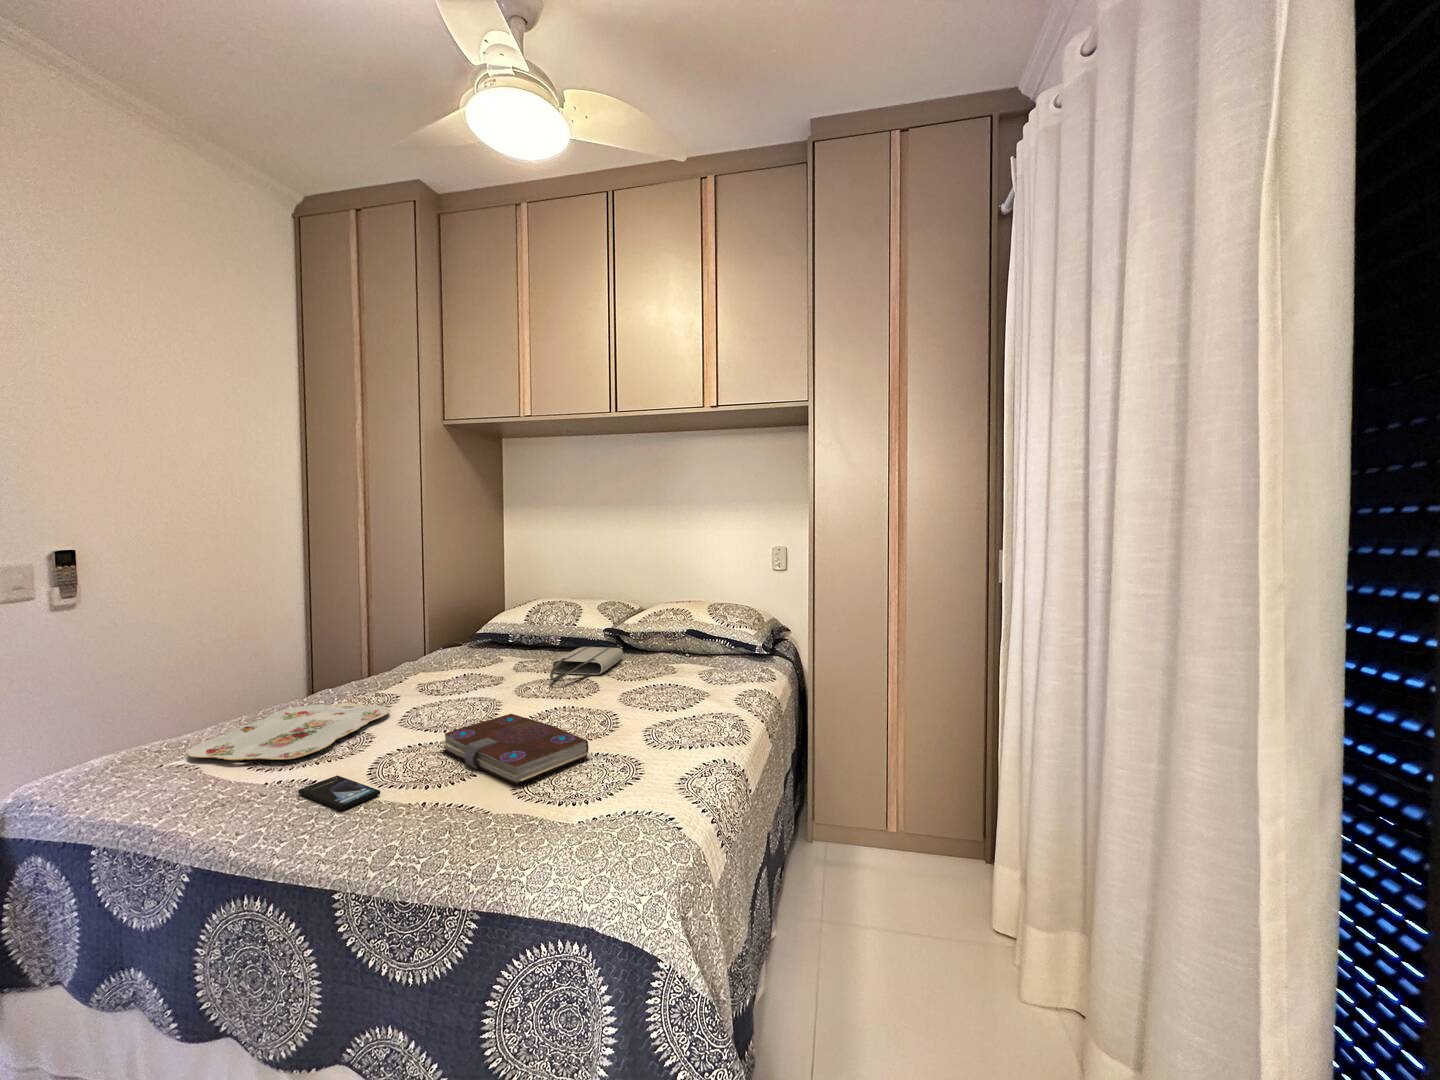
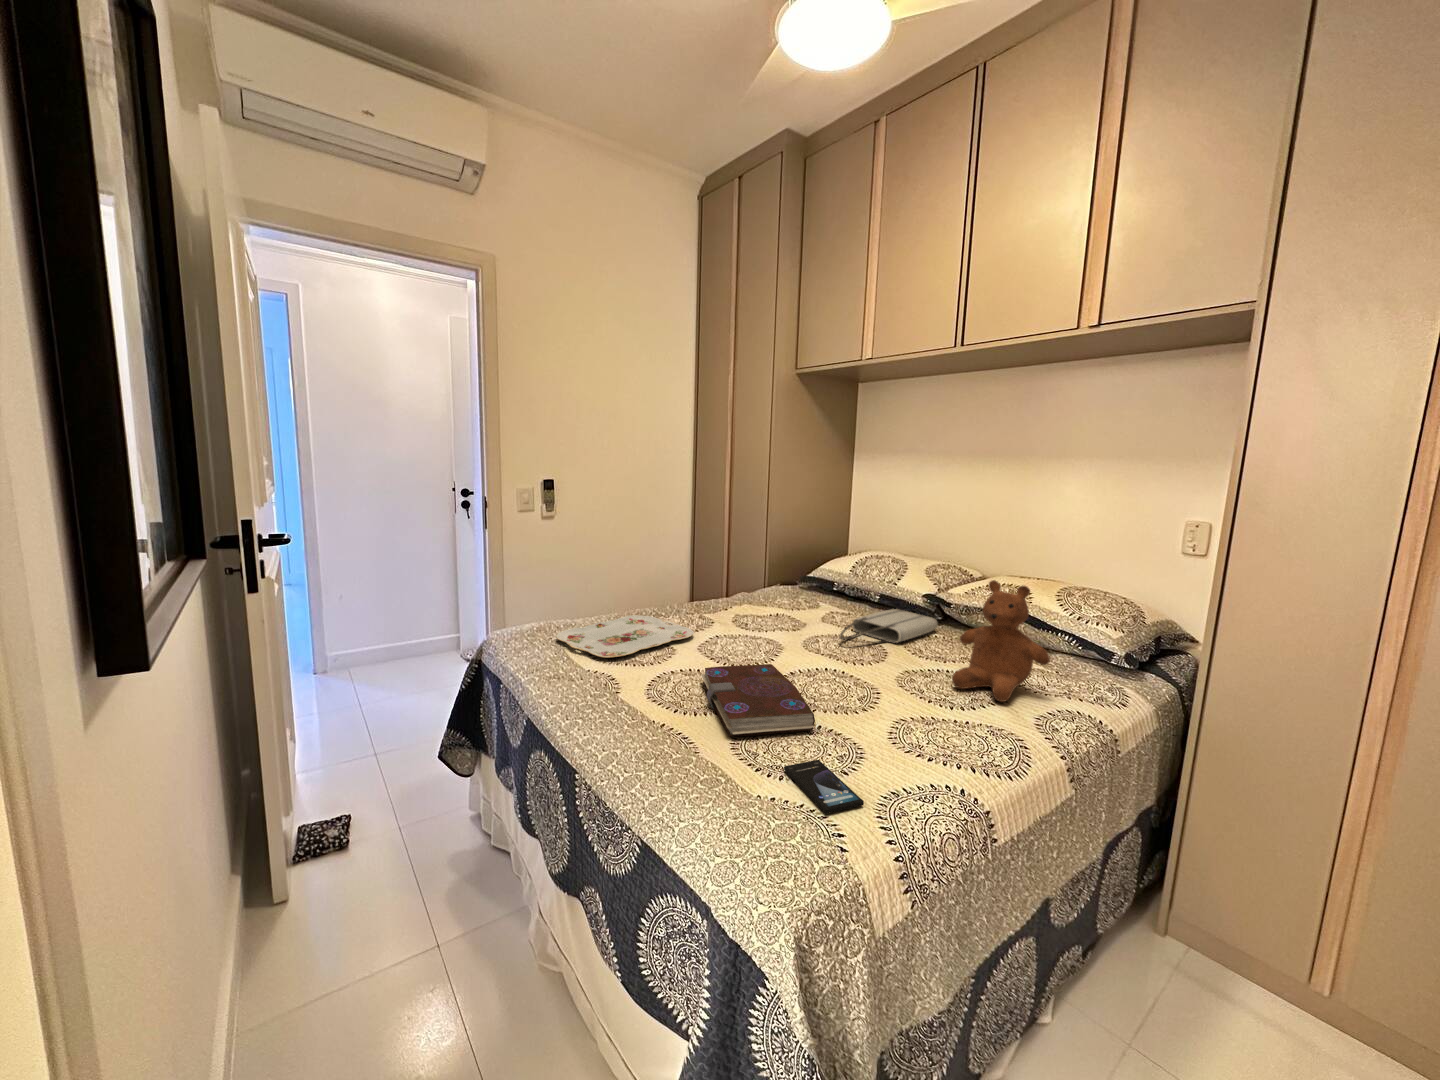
teddy bear: none [661,602,732,697] -> present [952,580,1050,702]
smartphone: present [298,775,380,810] -> present [784,760,864,814]

